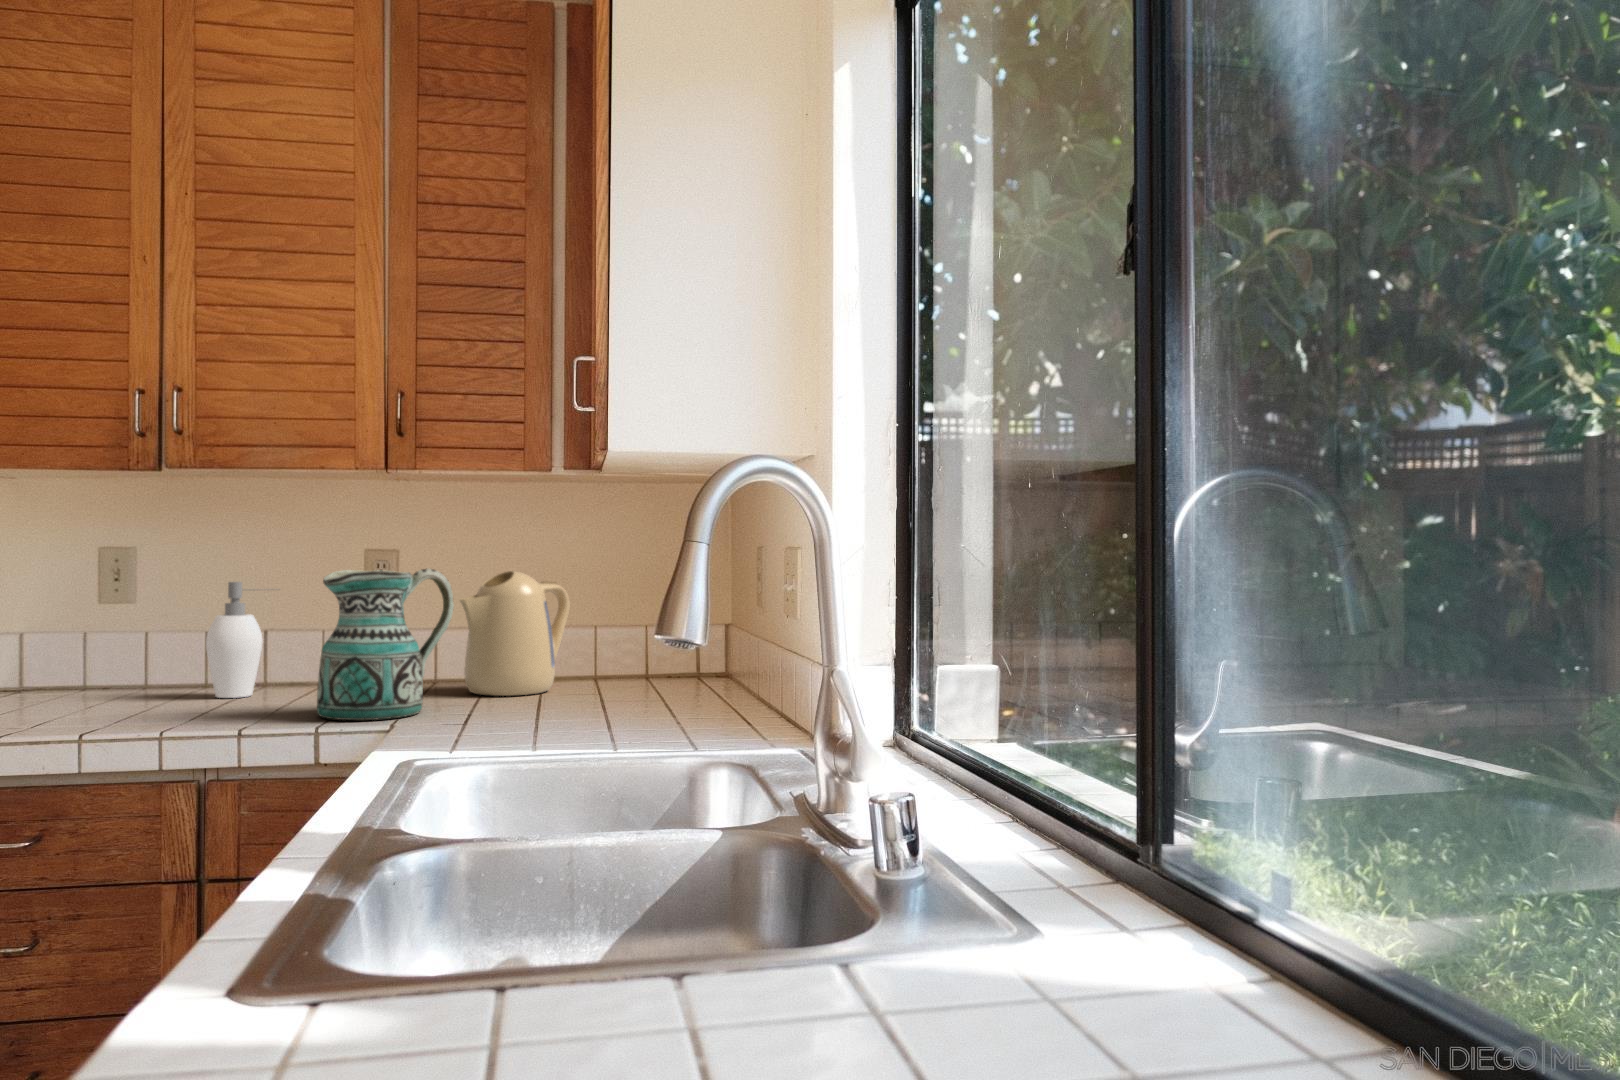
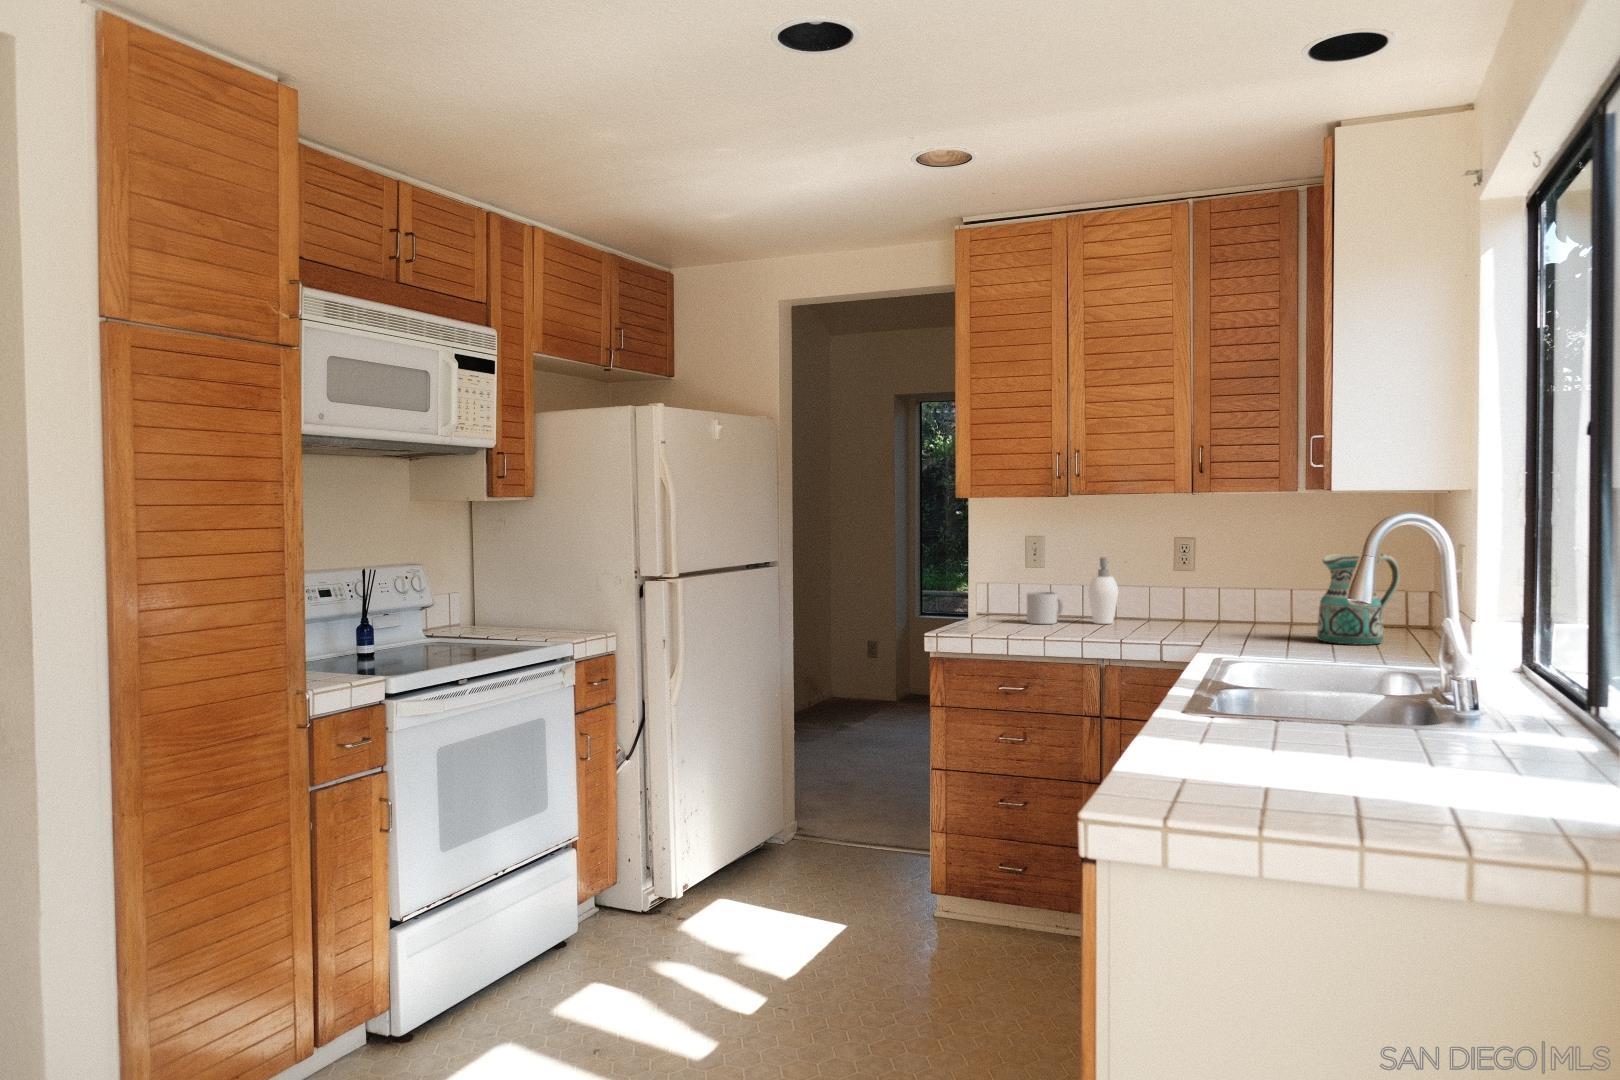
ceramic pitcher: present [317,569,454,720] -> present [1317,554,1400,645]
kettle: present [459,571,570,696] -> none [1236,553,1310,632]
mug: none [80,646,159,706] -> present [1027,592,1063,624]

